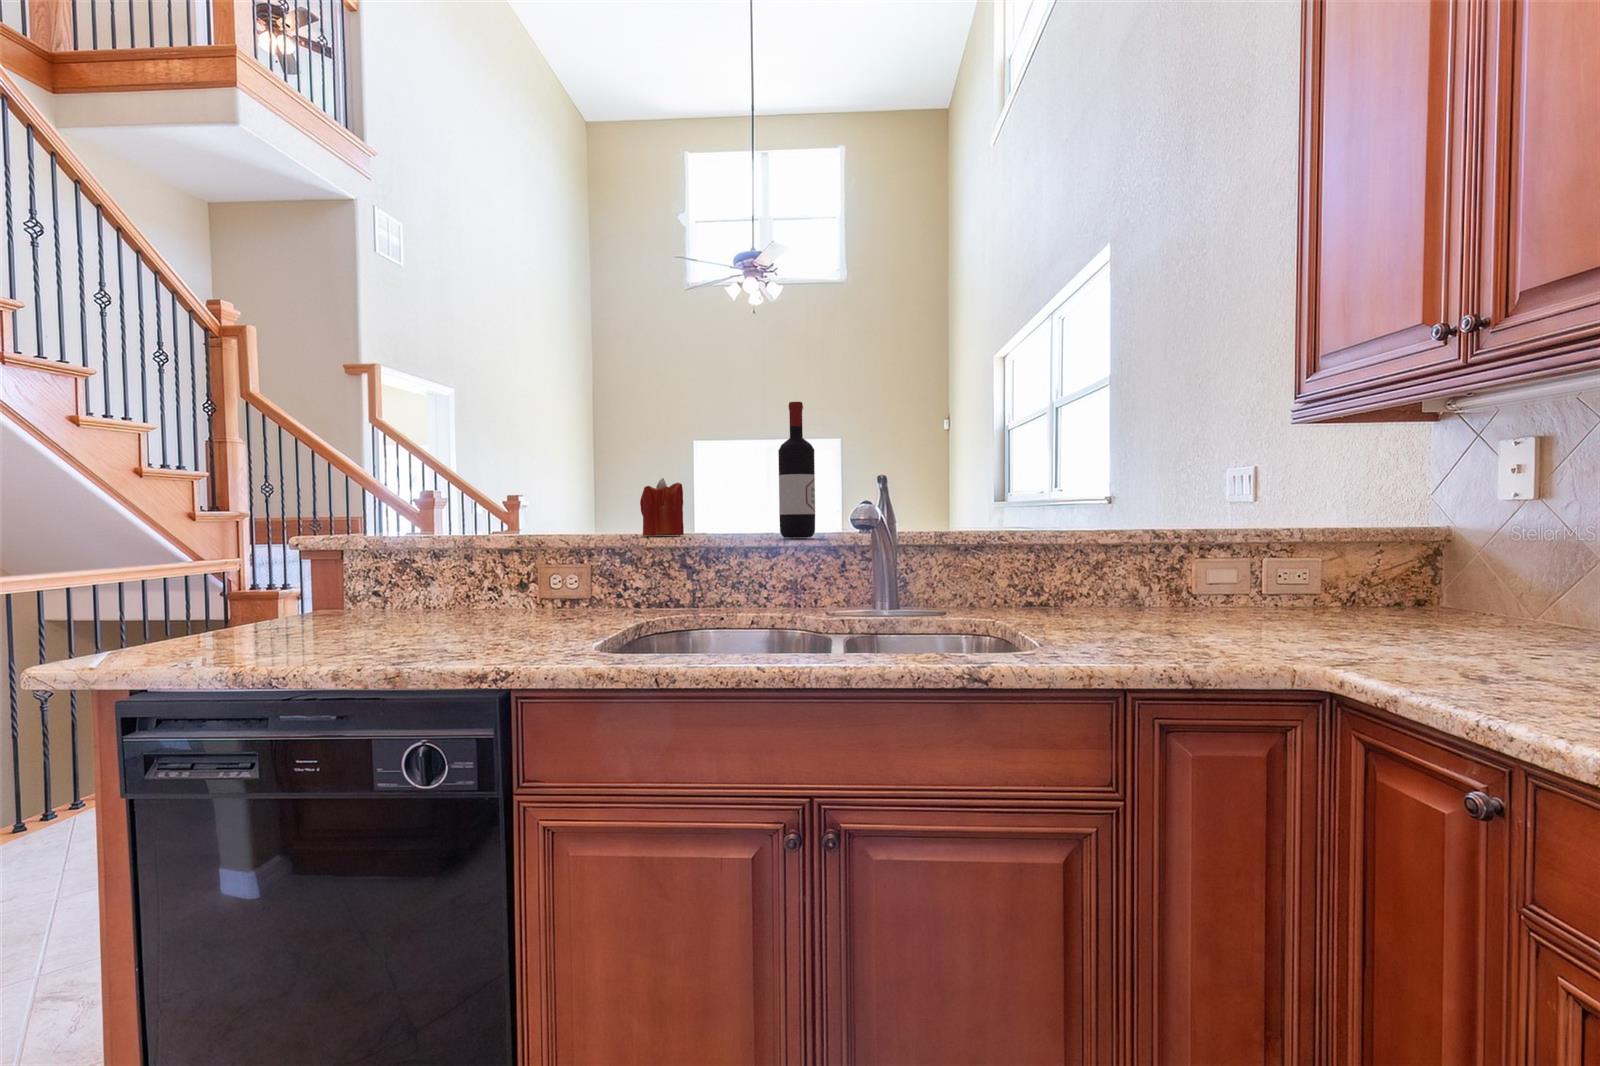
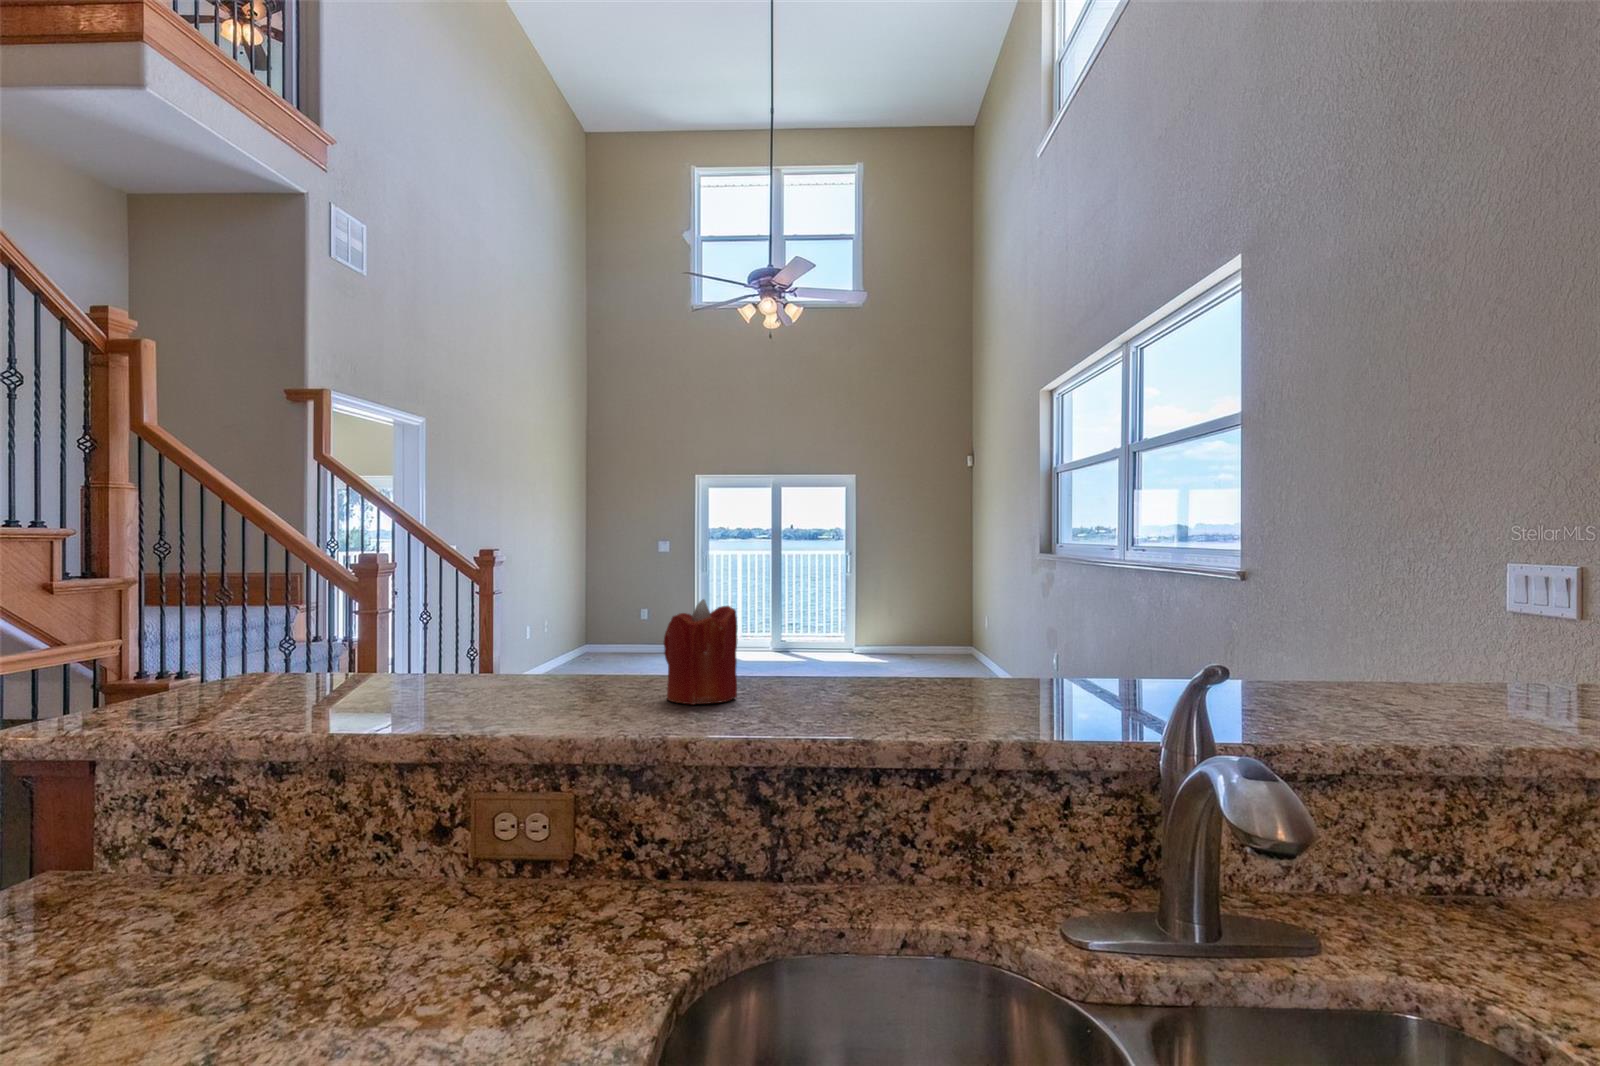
wine bottle: present [778,402,815,538] -> none [937,485,1007,749]

